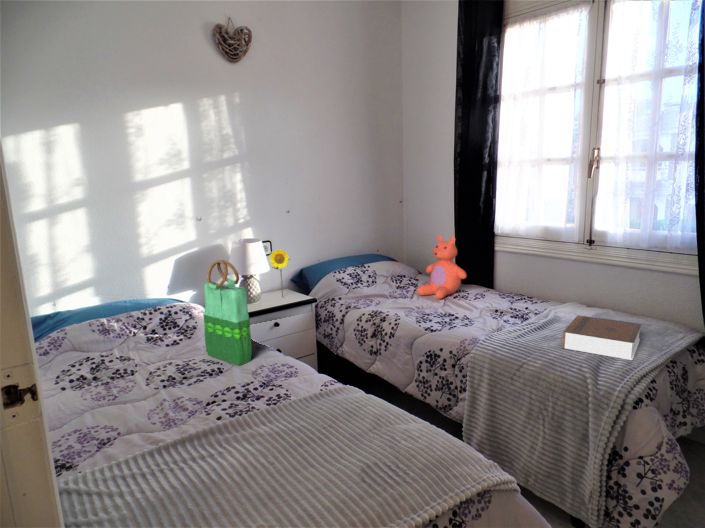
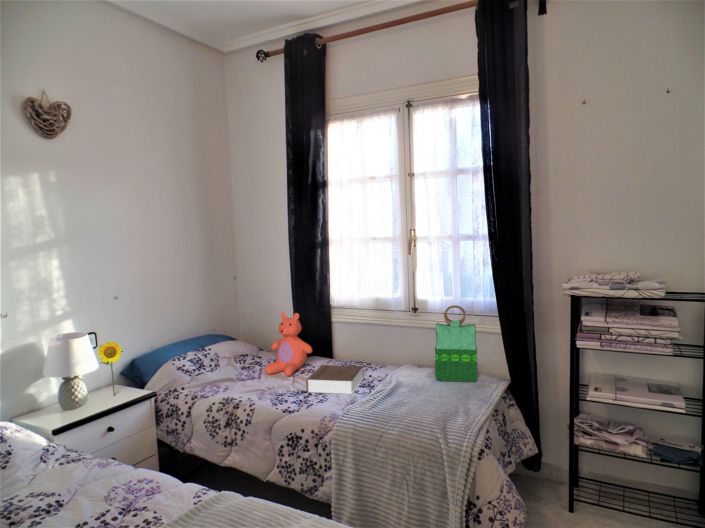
tote bag: present [203,260,252,365] -> present [435,305,478,382]
book: present [562,315,642,360] -> present [306,365,363,394]

